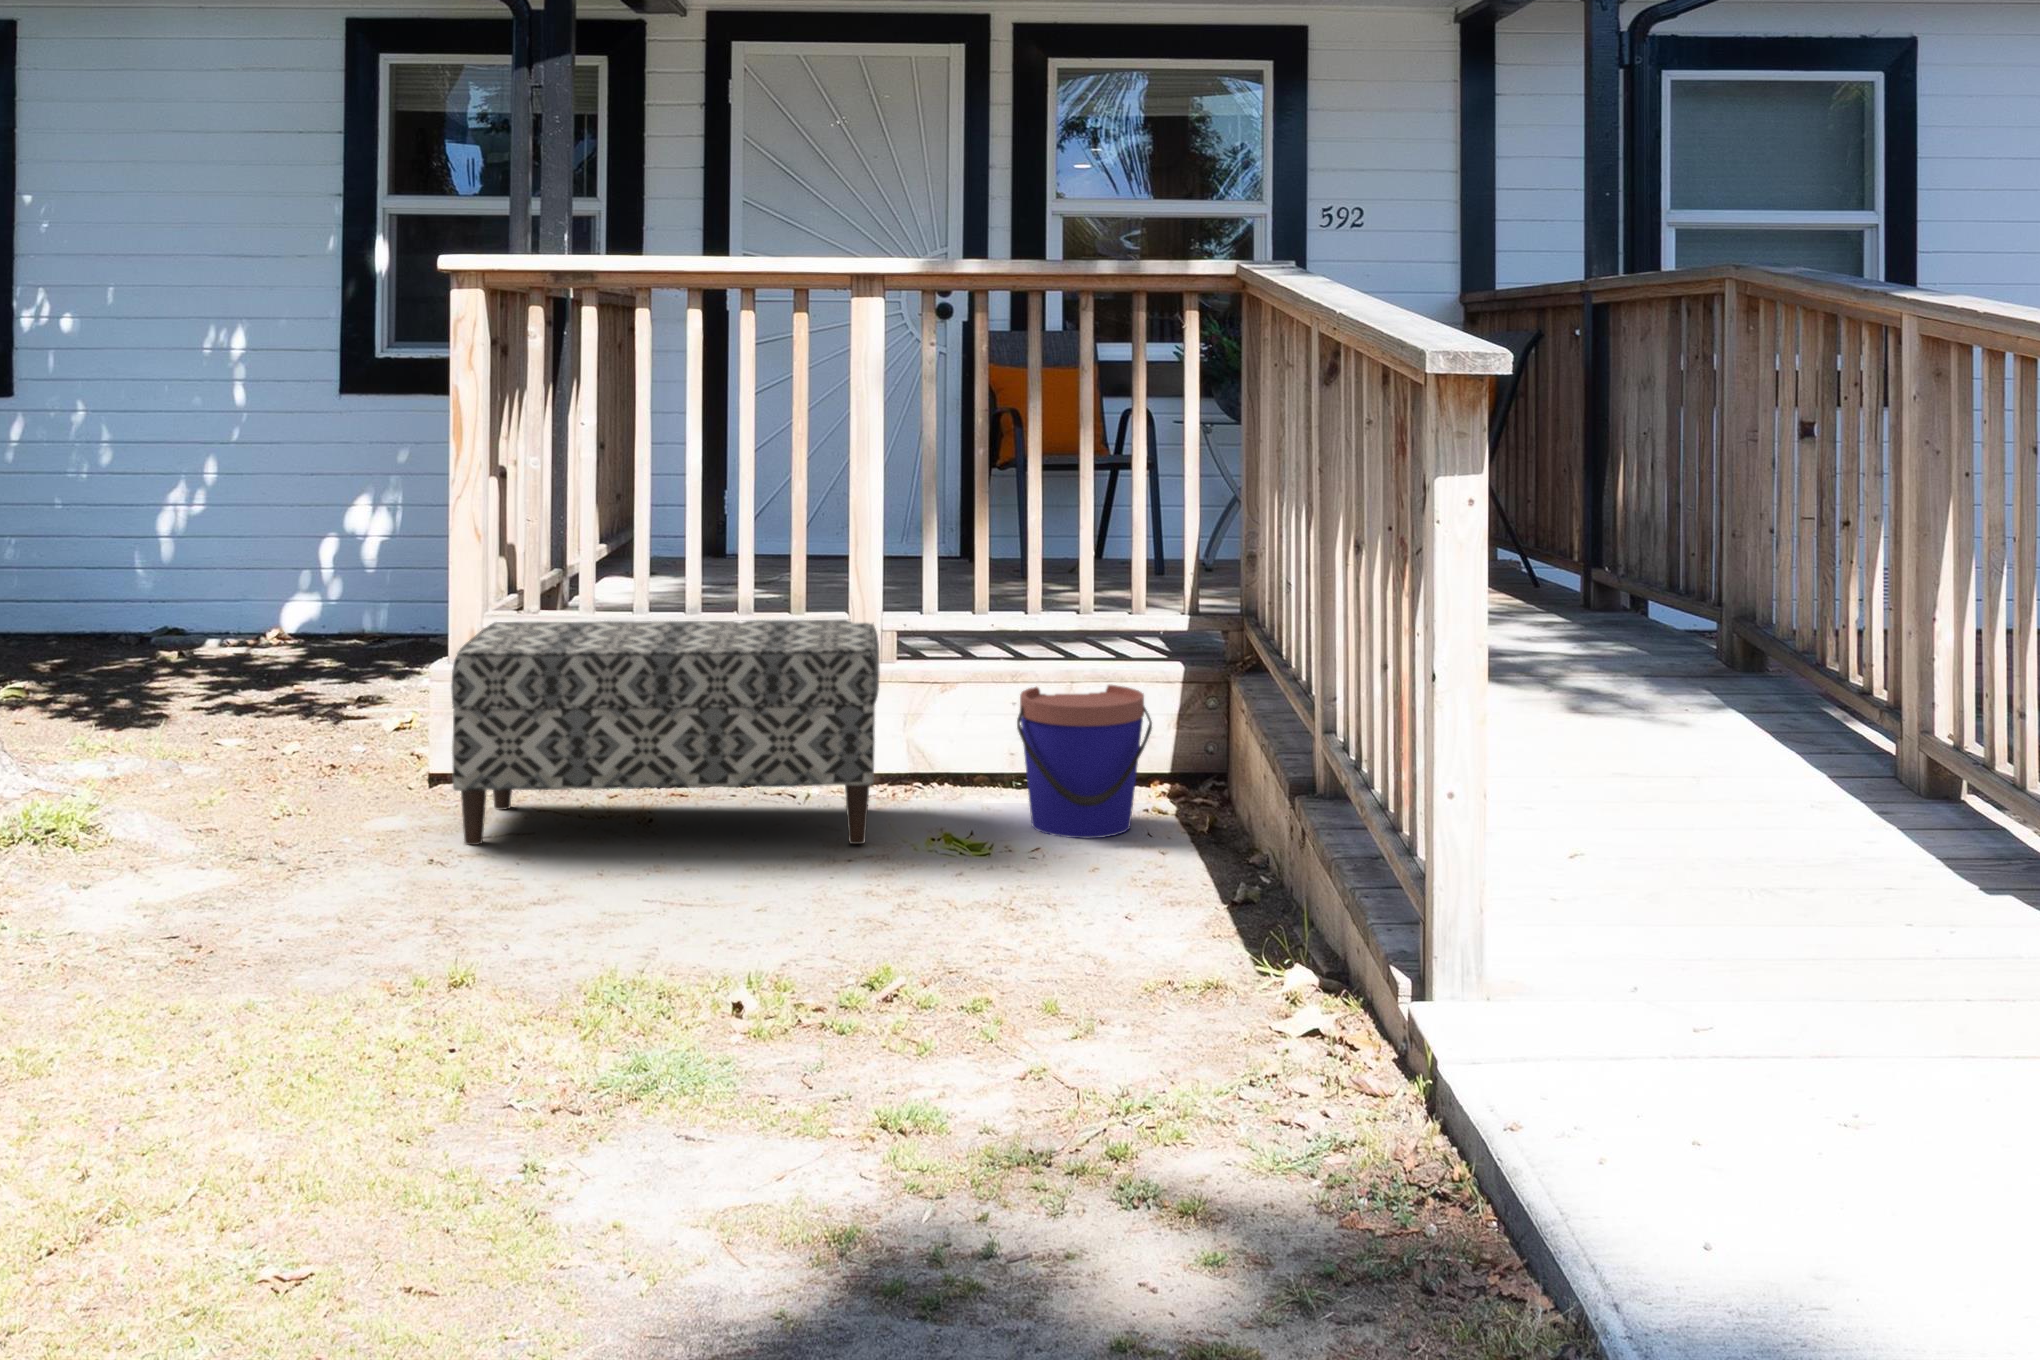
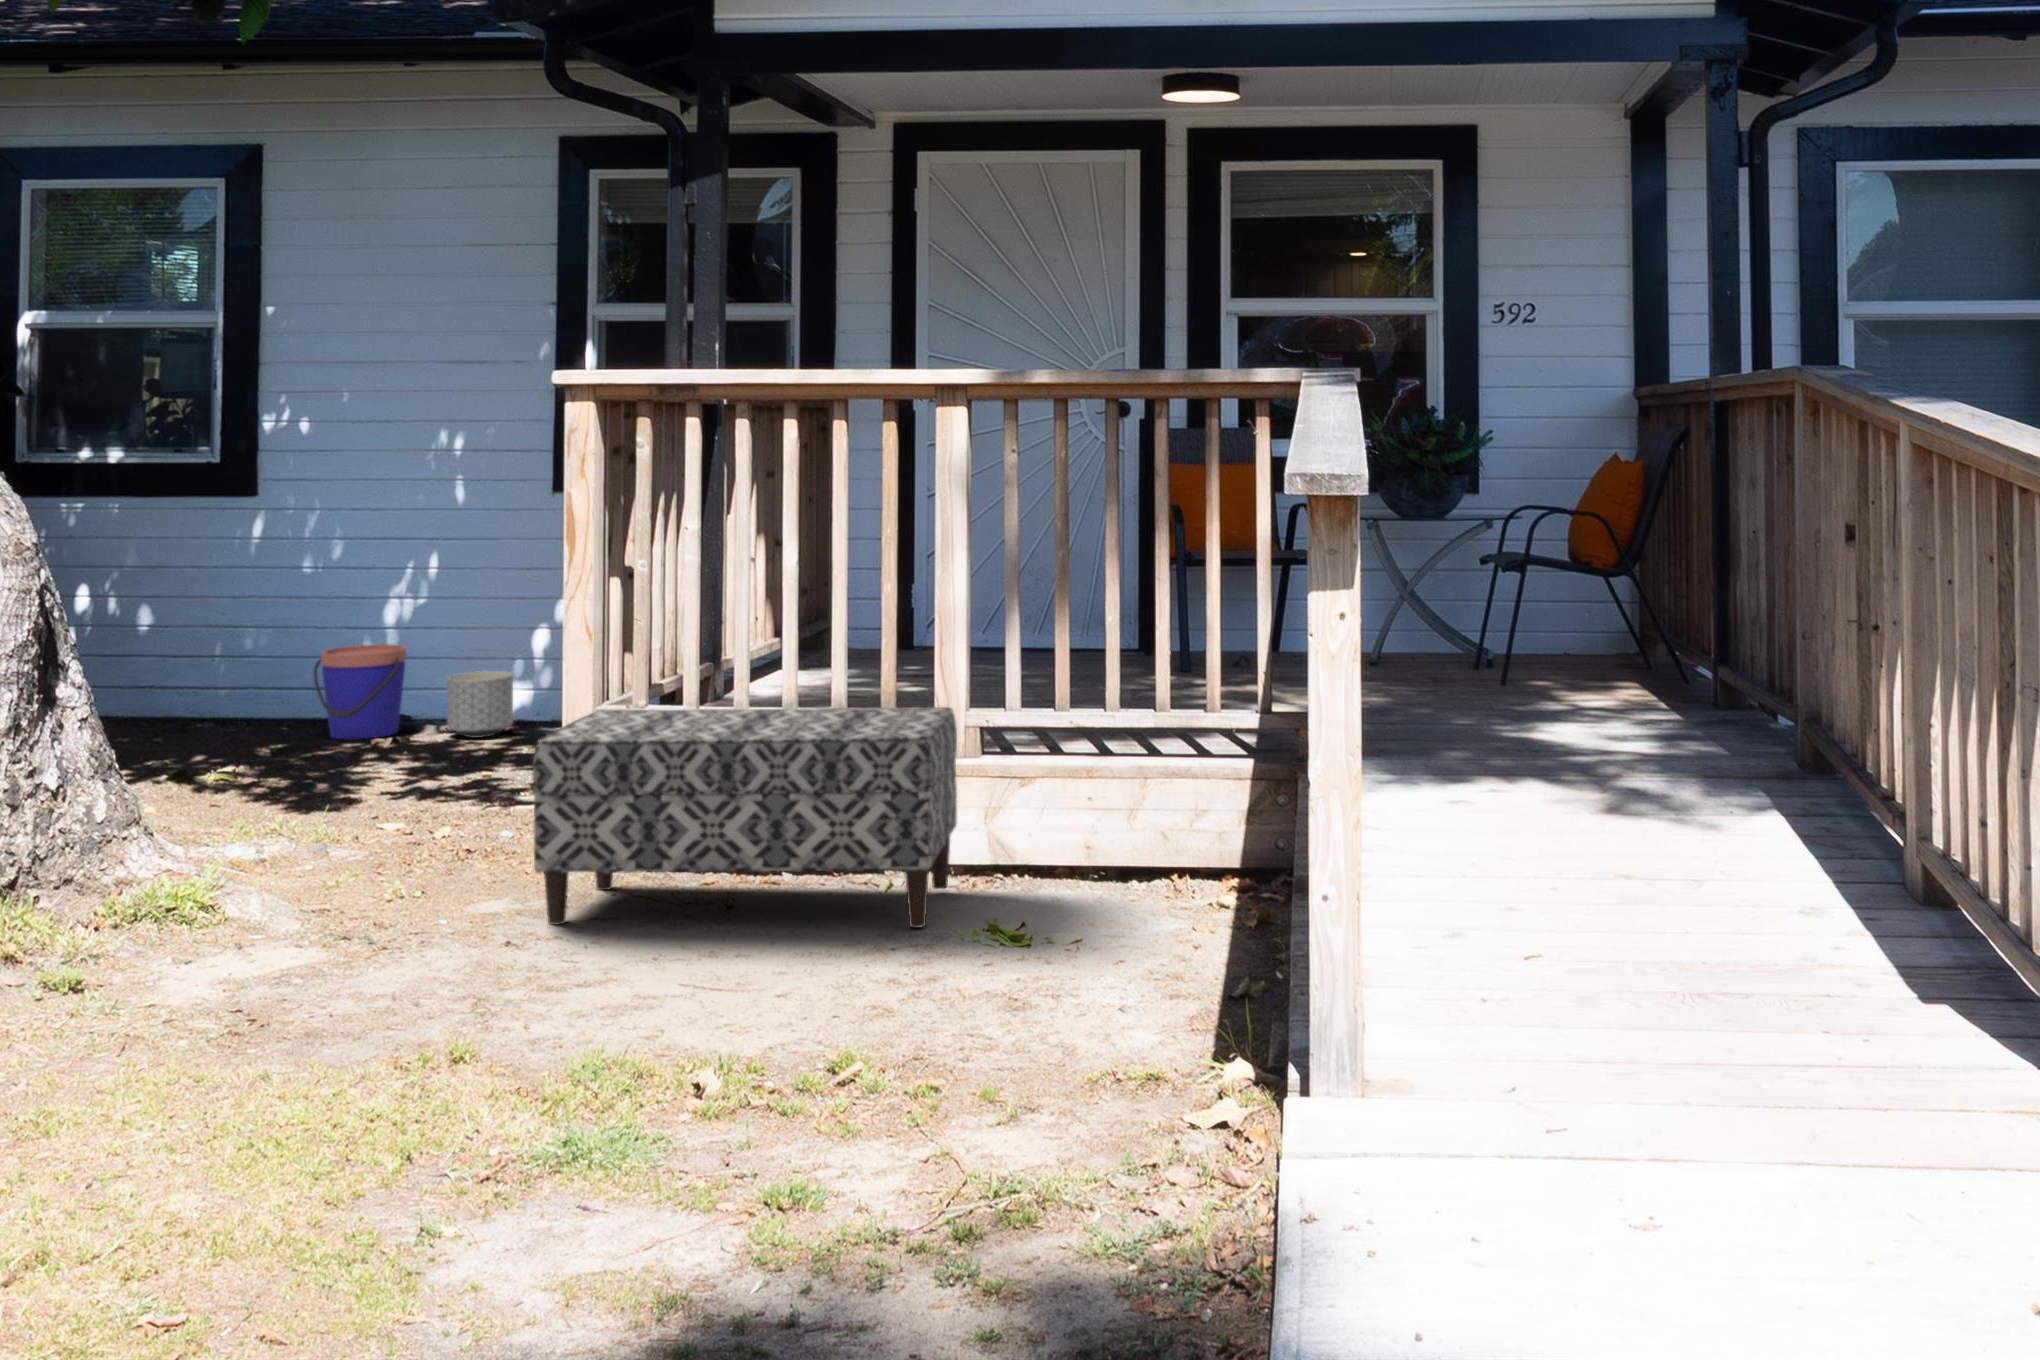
planter: none [234,585,305,655] -> present [447,671,513,738]
bucket: present [1017,685,1152,838] -> present [314,644,406,739]

